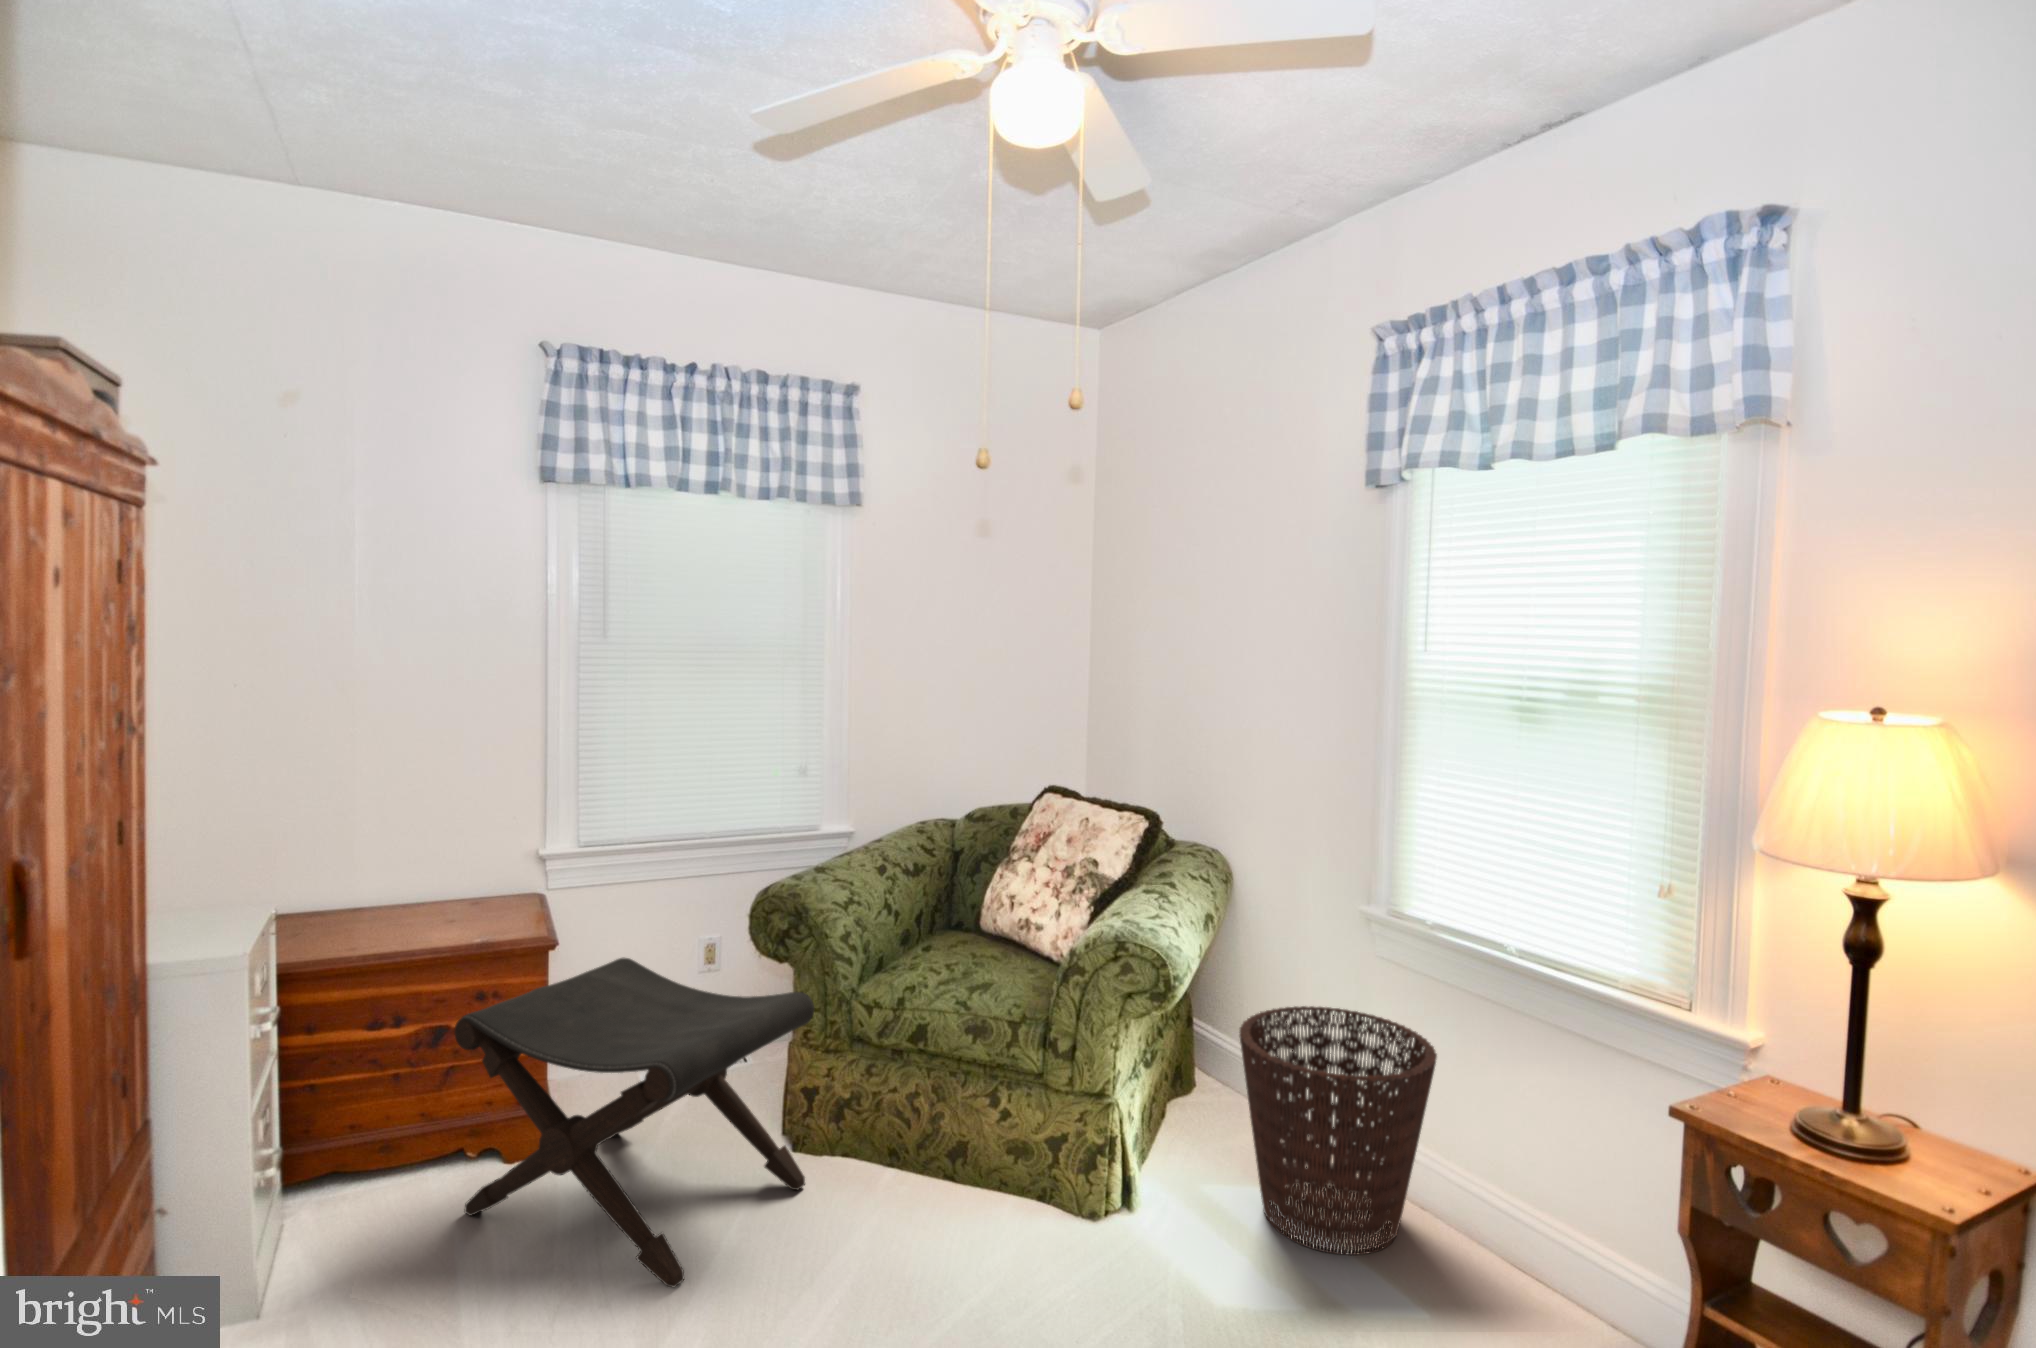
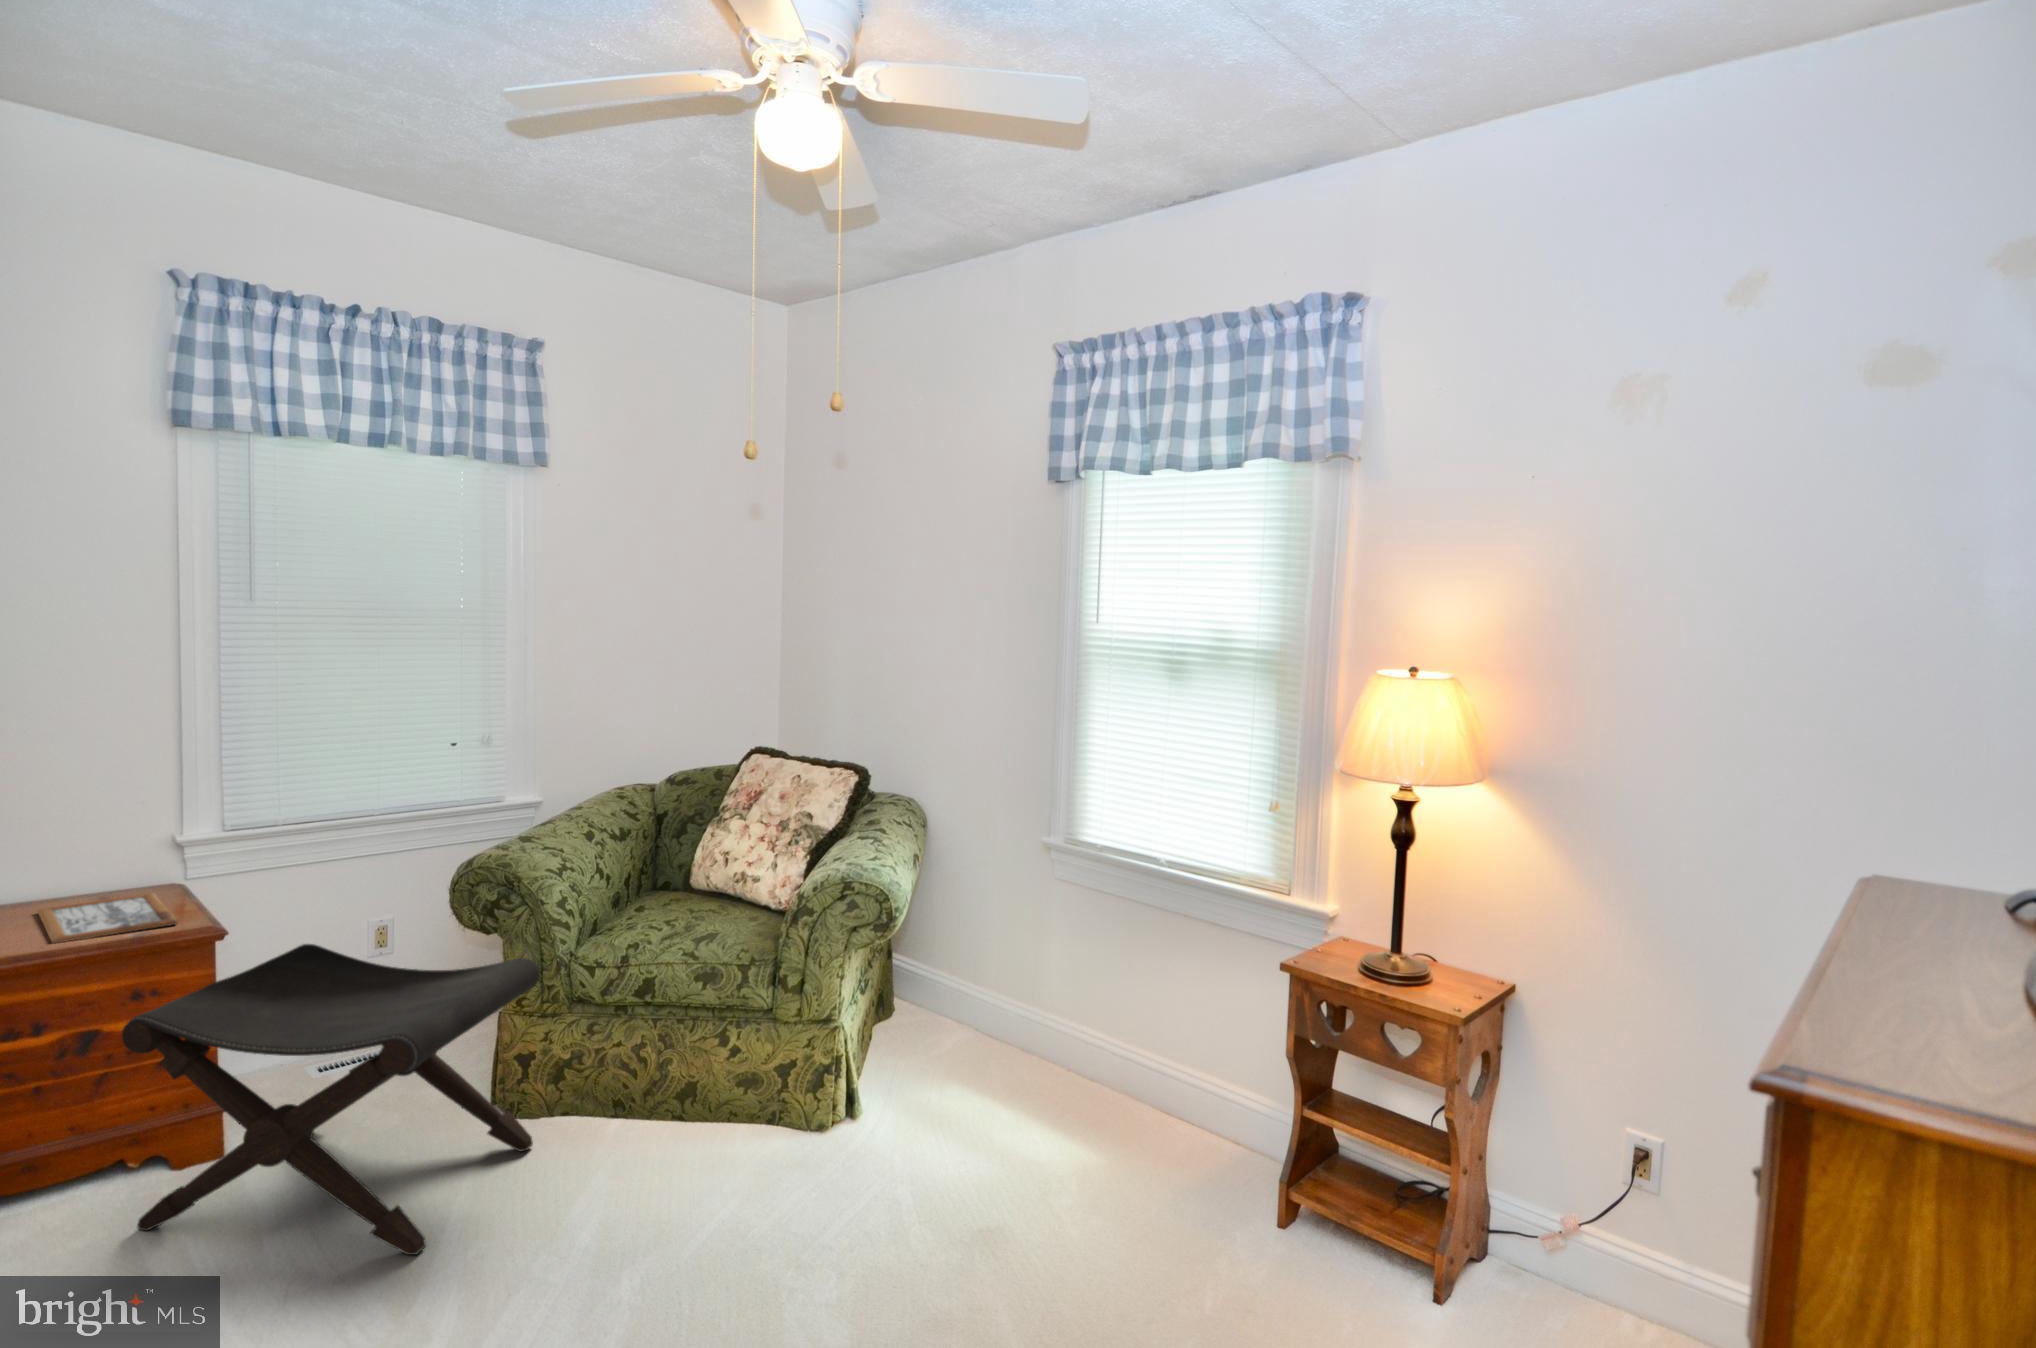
picture frame: none [422,899,520,940] -> present [38,893,178,943]
basket: present [1240,1006,1437,1255] -> none [946,927,1106,1127]

